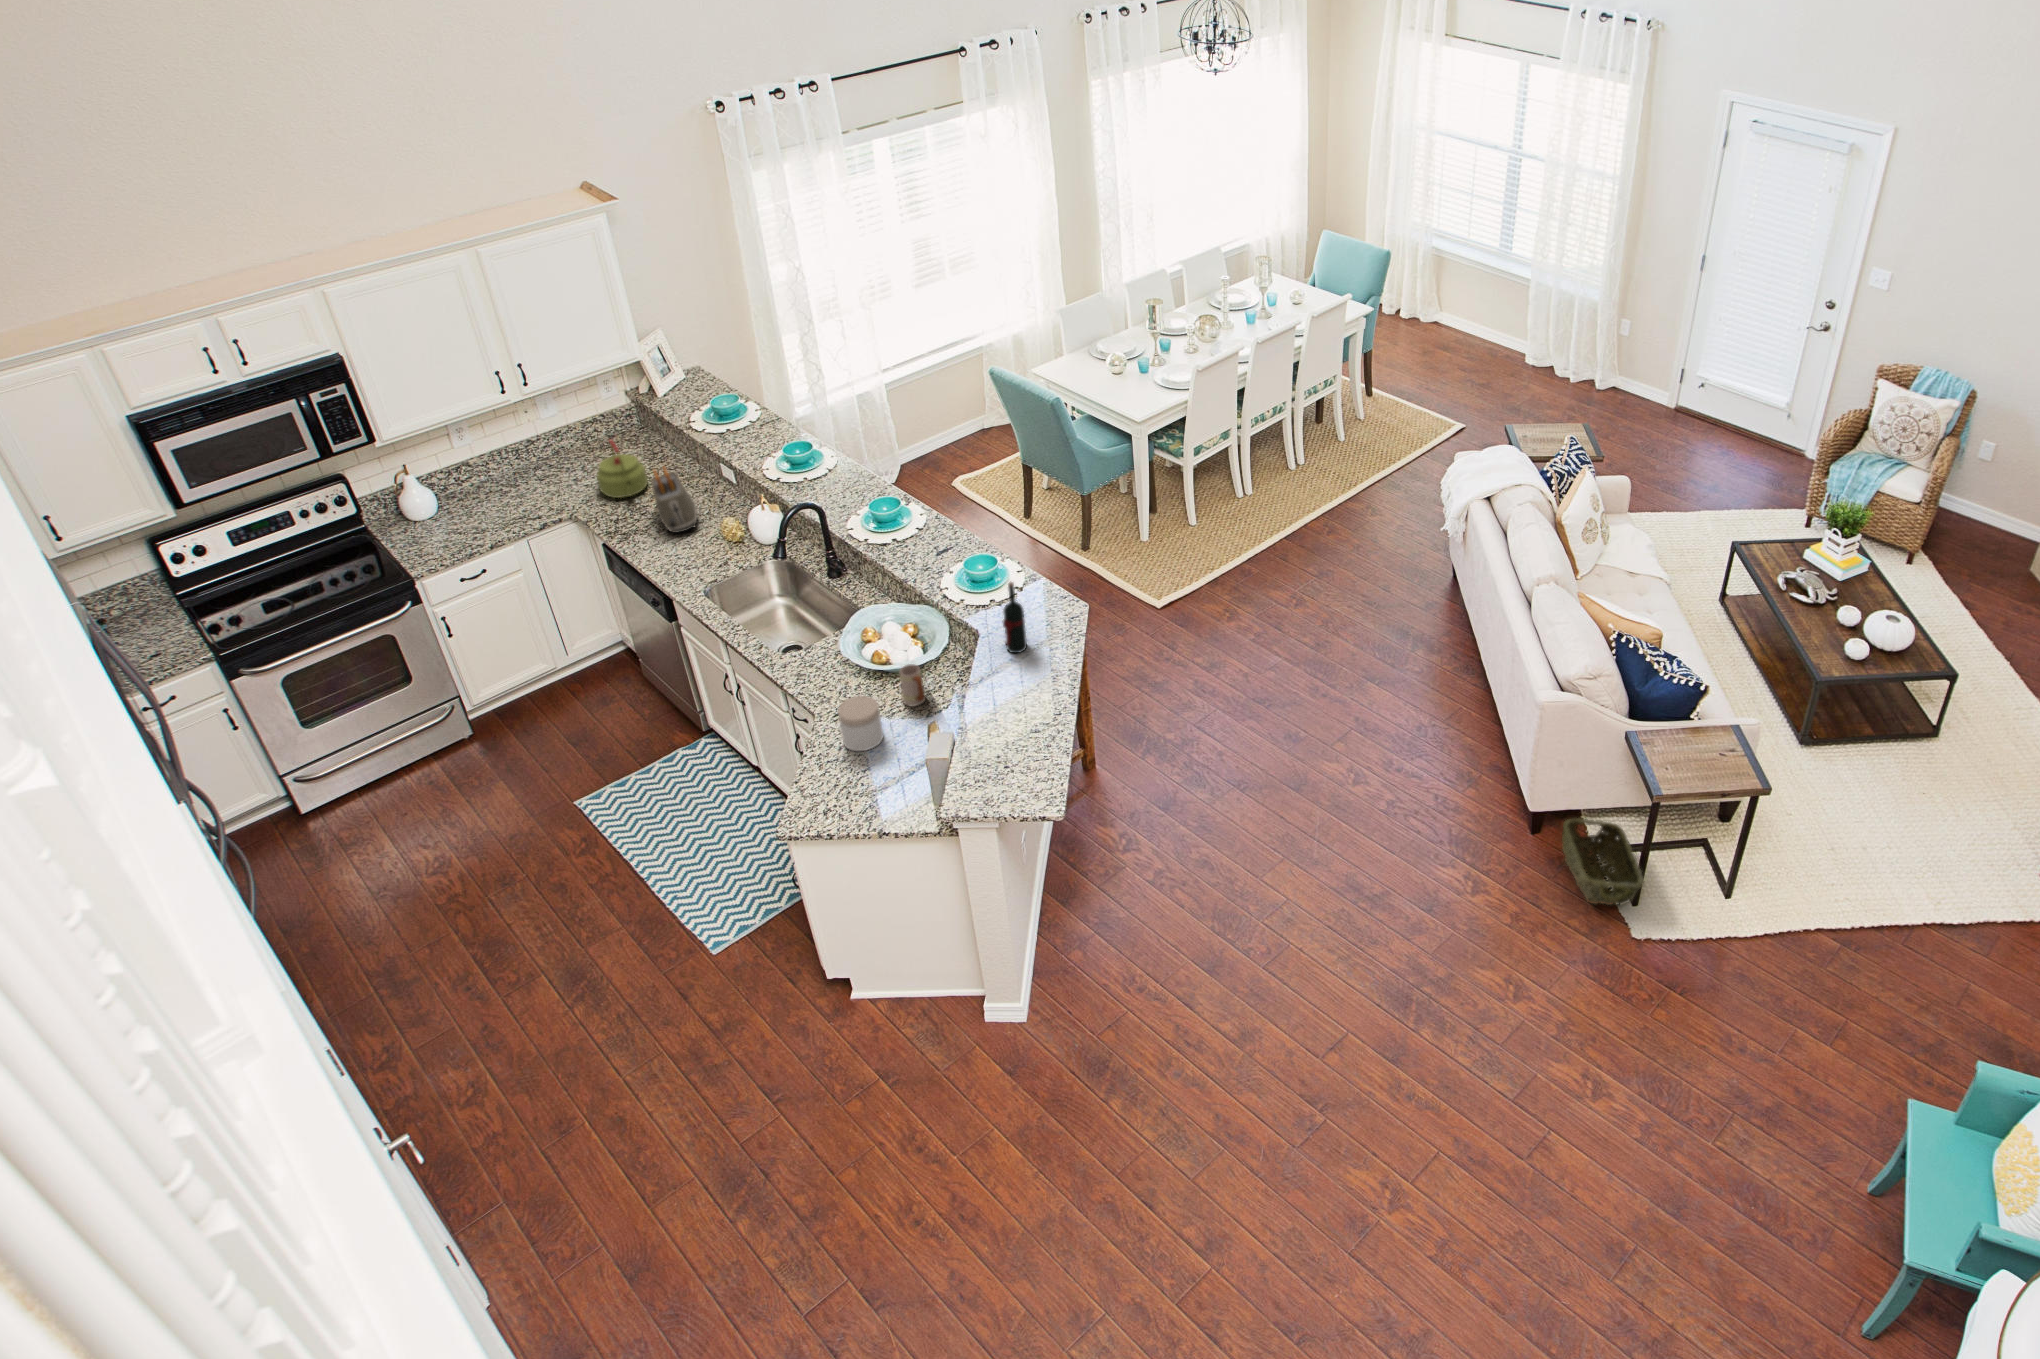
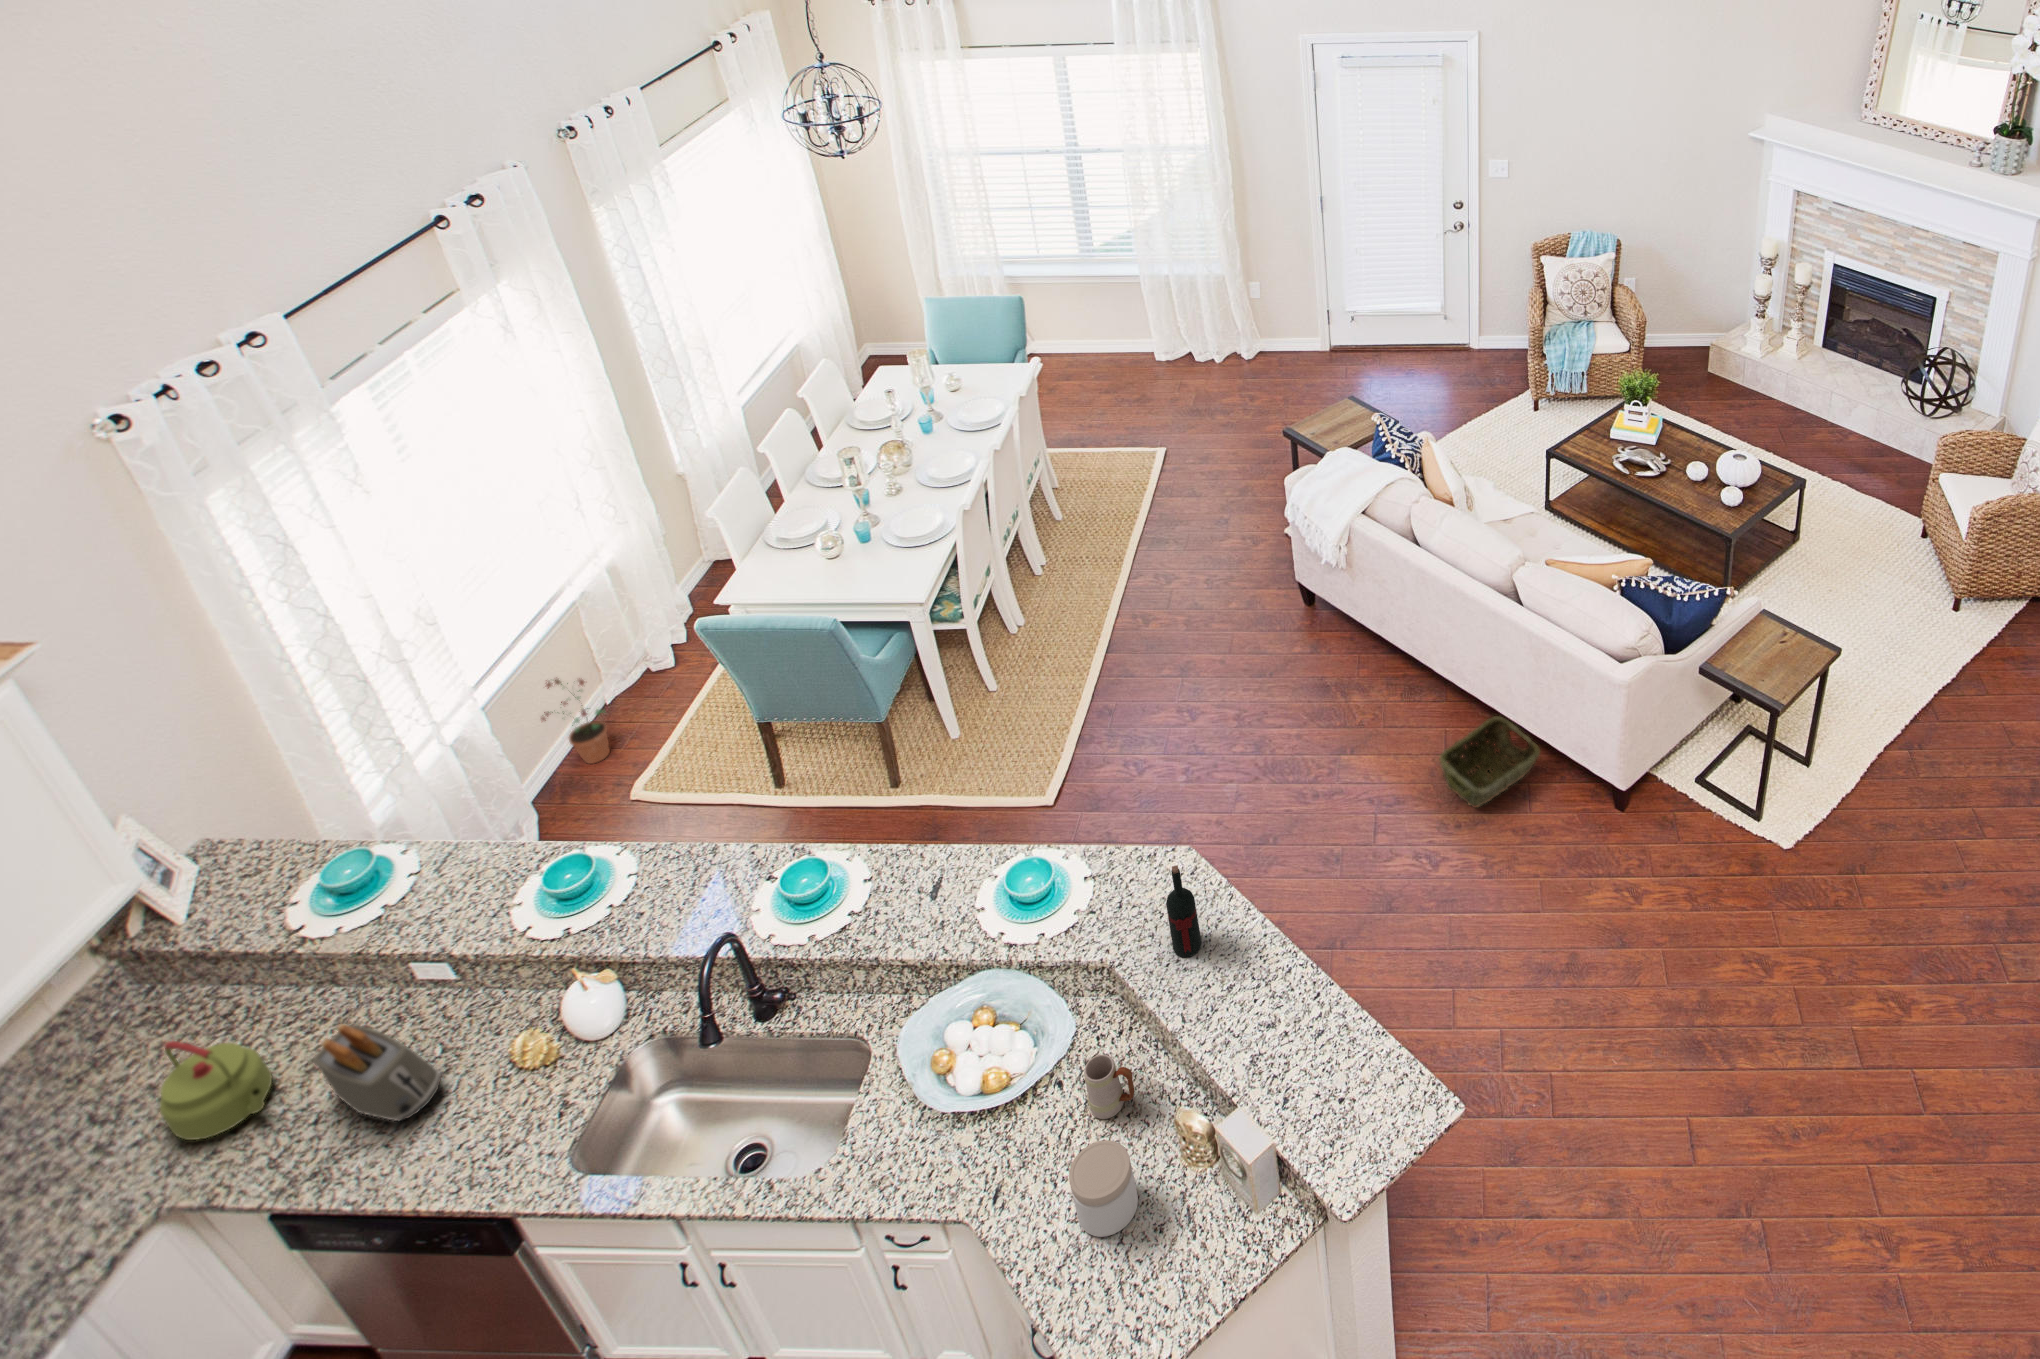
potted plant: none [938,390,977,460] -> present [541,679,610,764]
woven basket: present [1562,818,1644,905] -> present [1439,716,1540,807]

